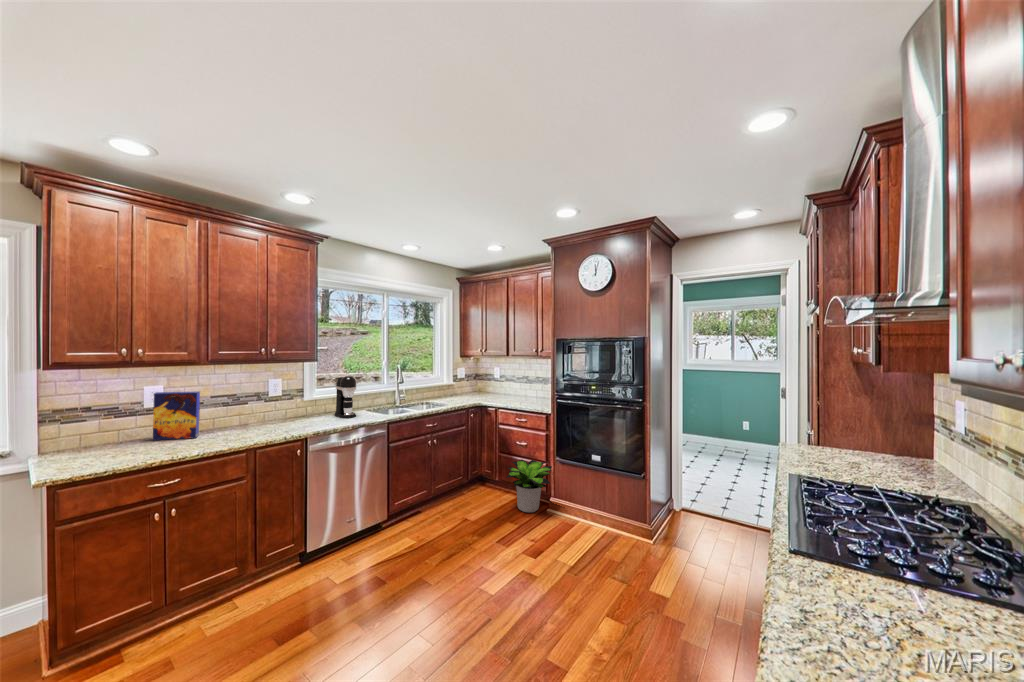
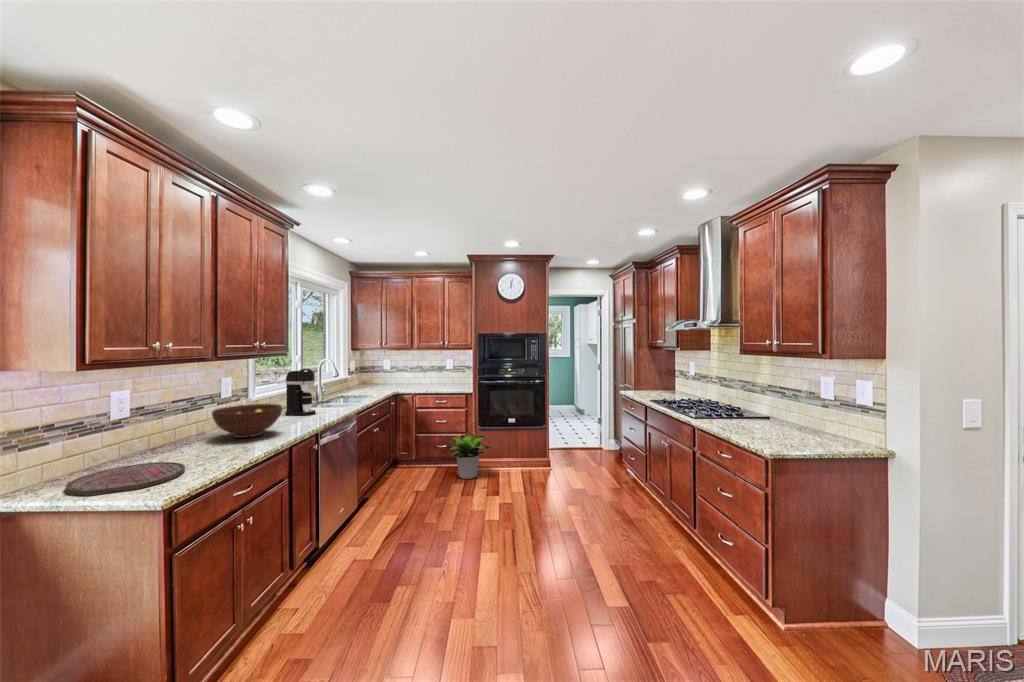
cereal box: present [153,392,200,440] -> none [137,391,197,461]
fruit bowl: none [224,404,283,433] -> present [212,404,282,438]
cutting board: none [50,444,143,466] -> present [65,462,185,496]

